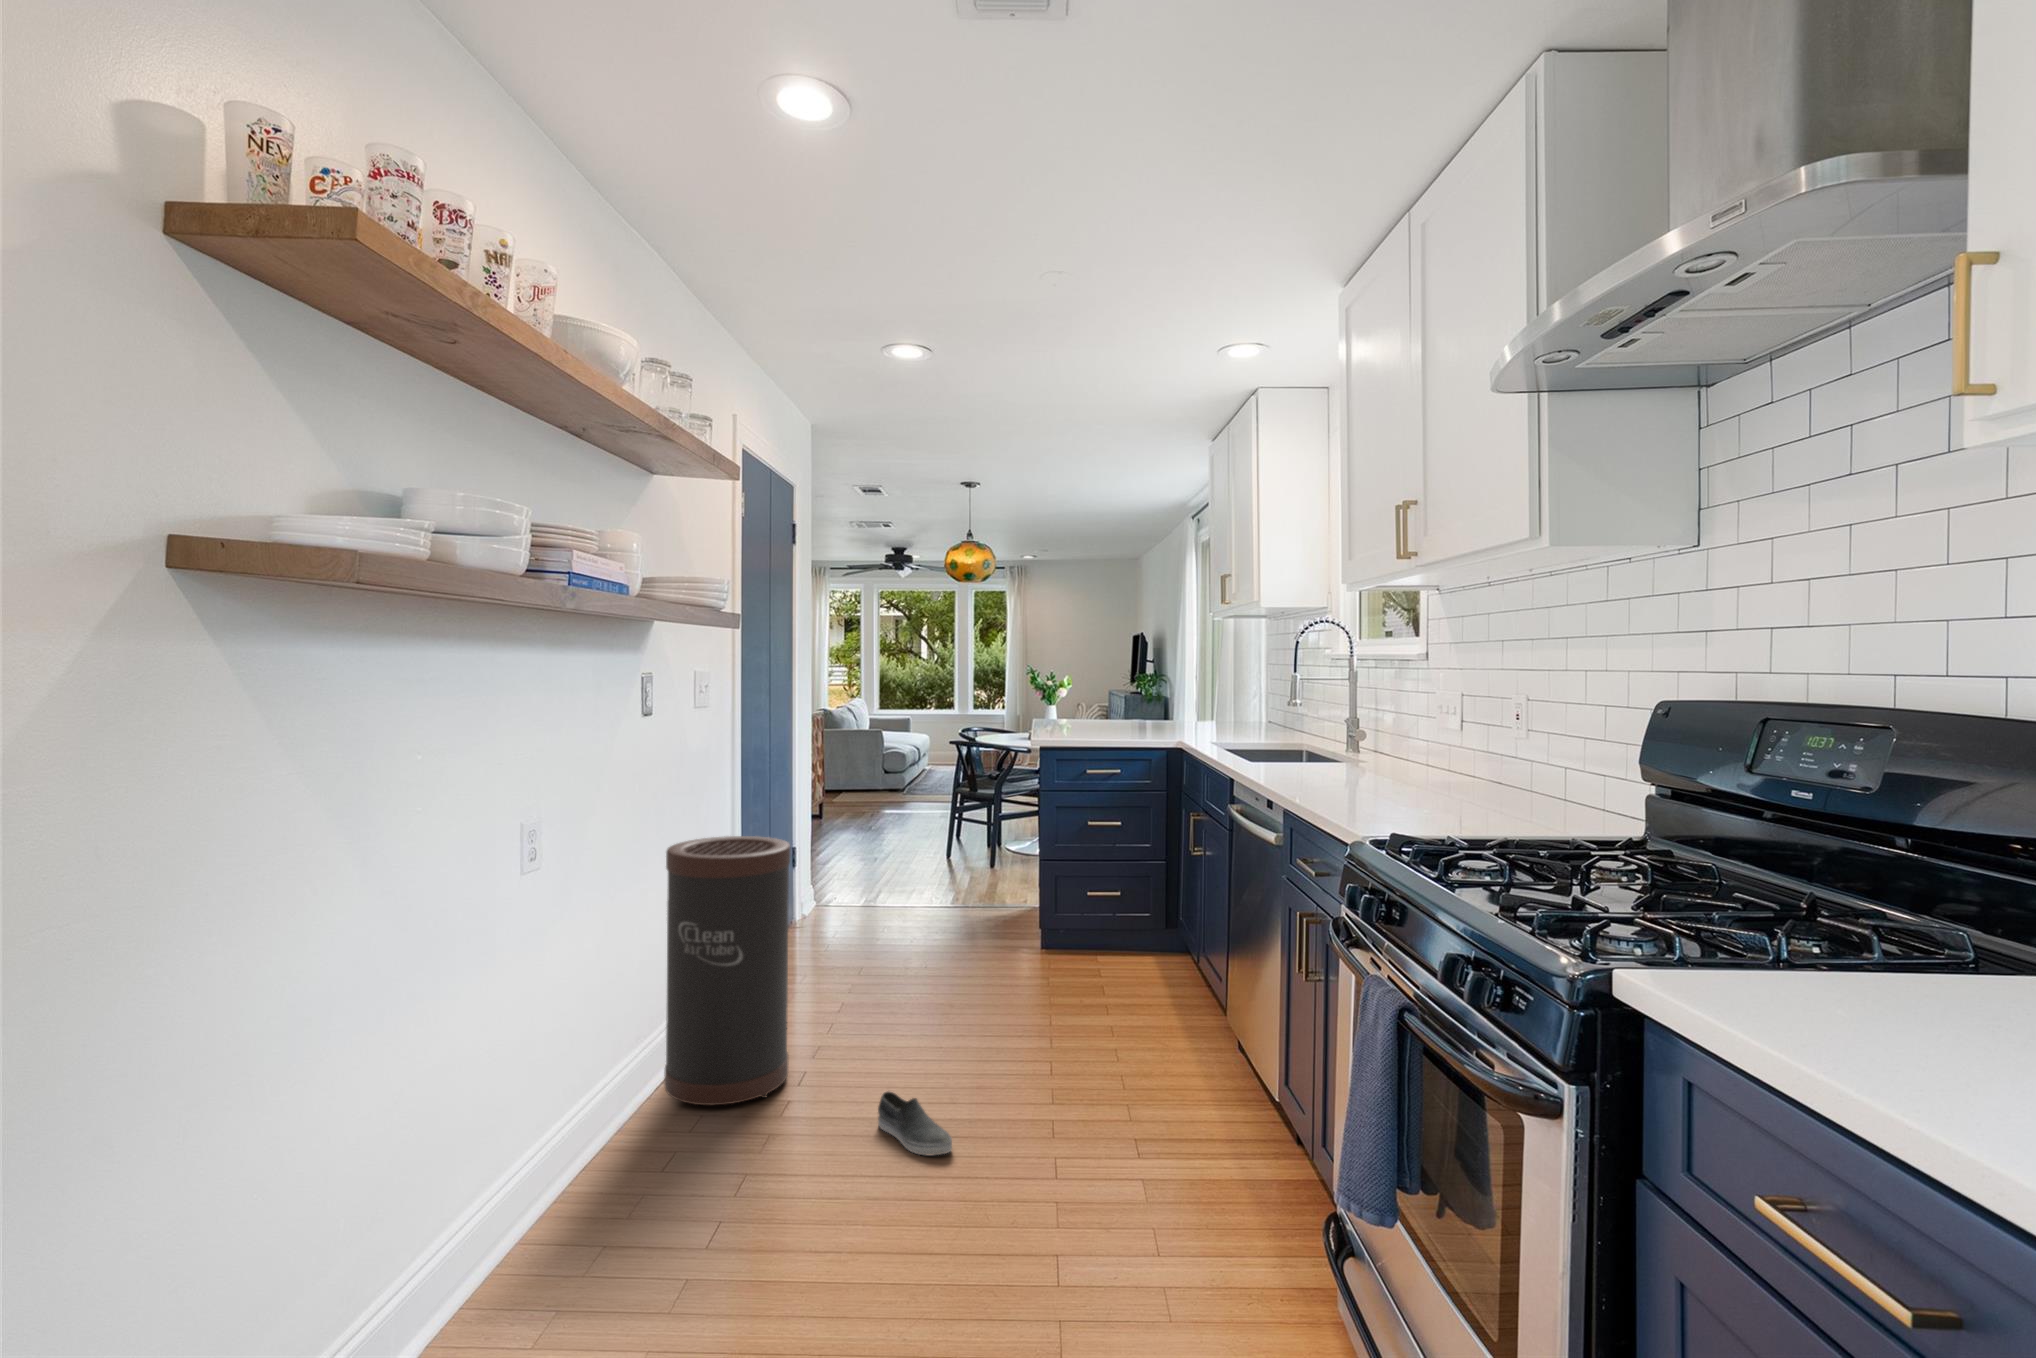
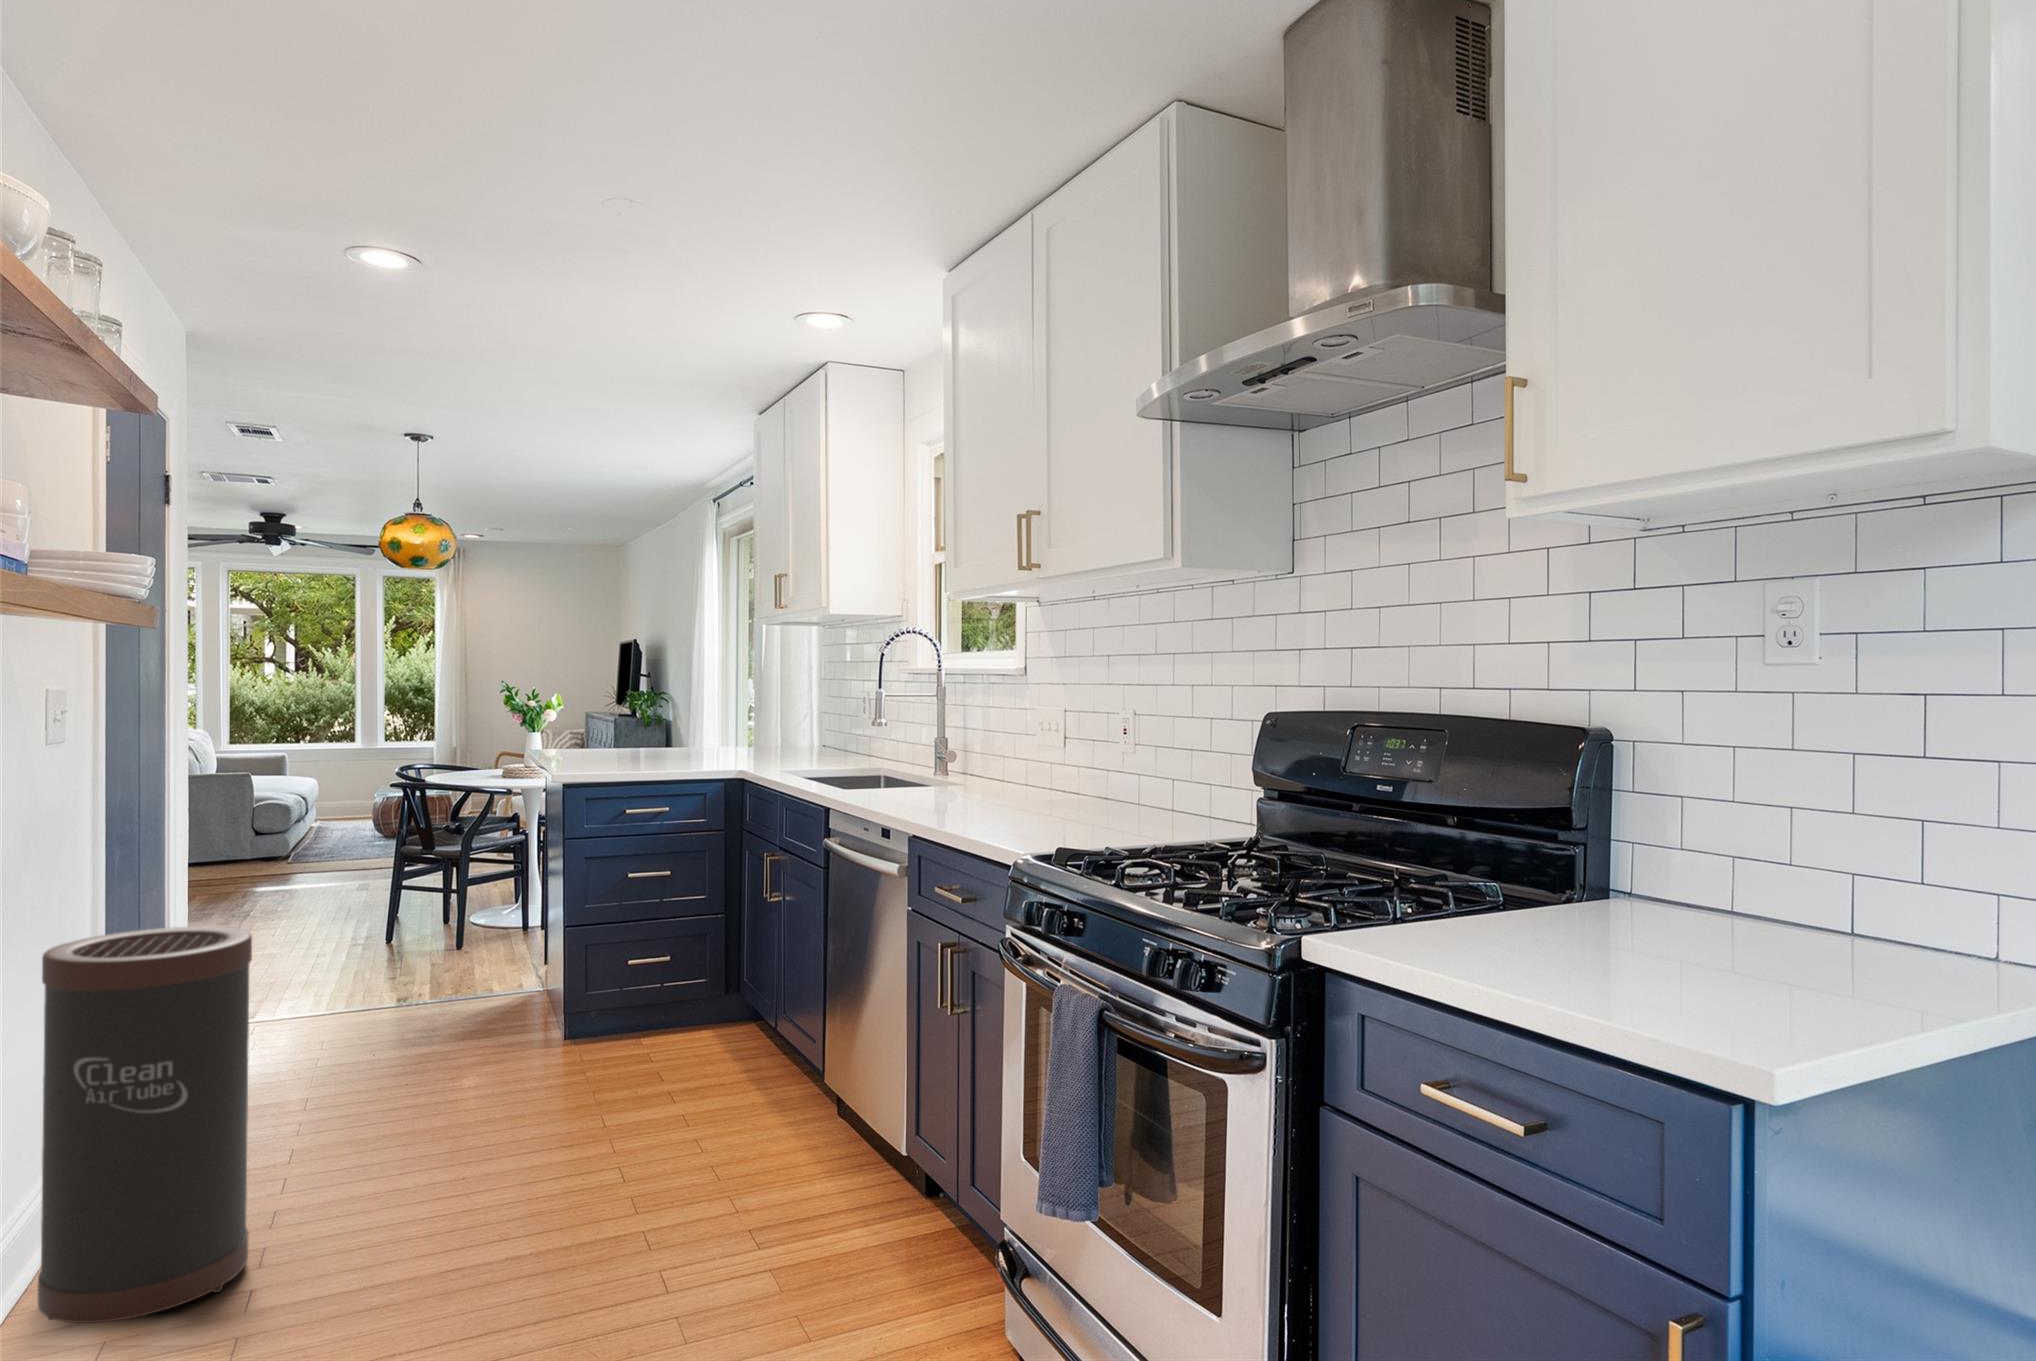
shoe: present [878,1091,952,1156] -> none [410,1241,527,1309]

